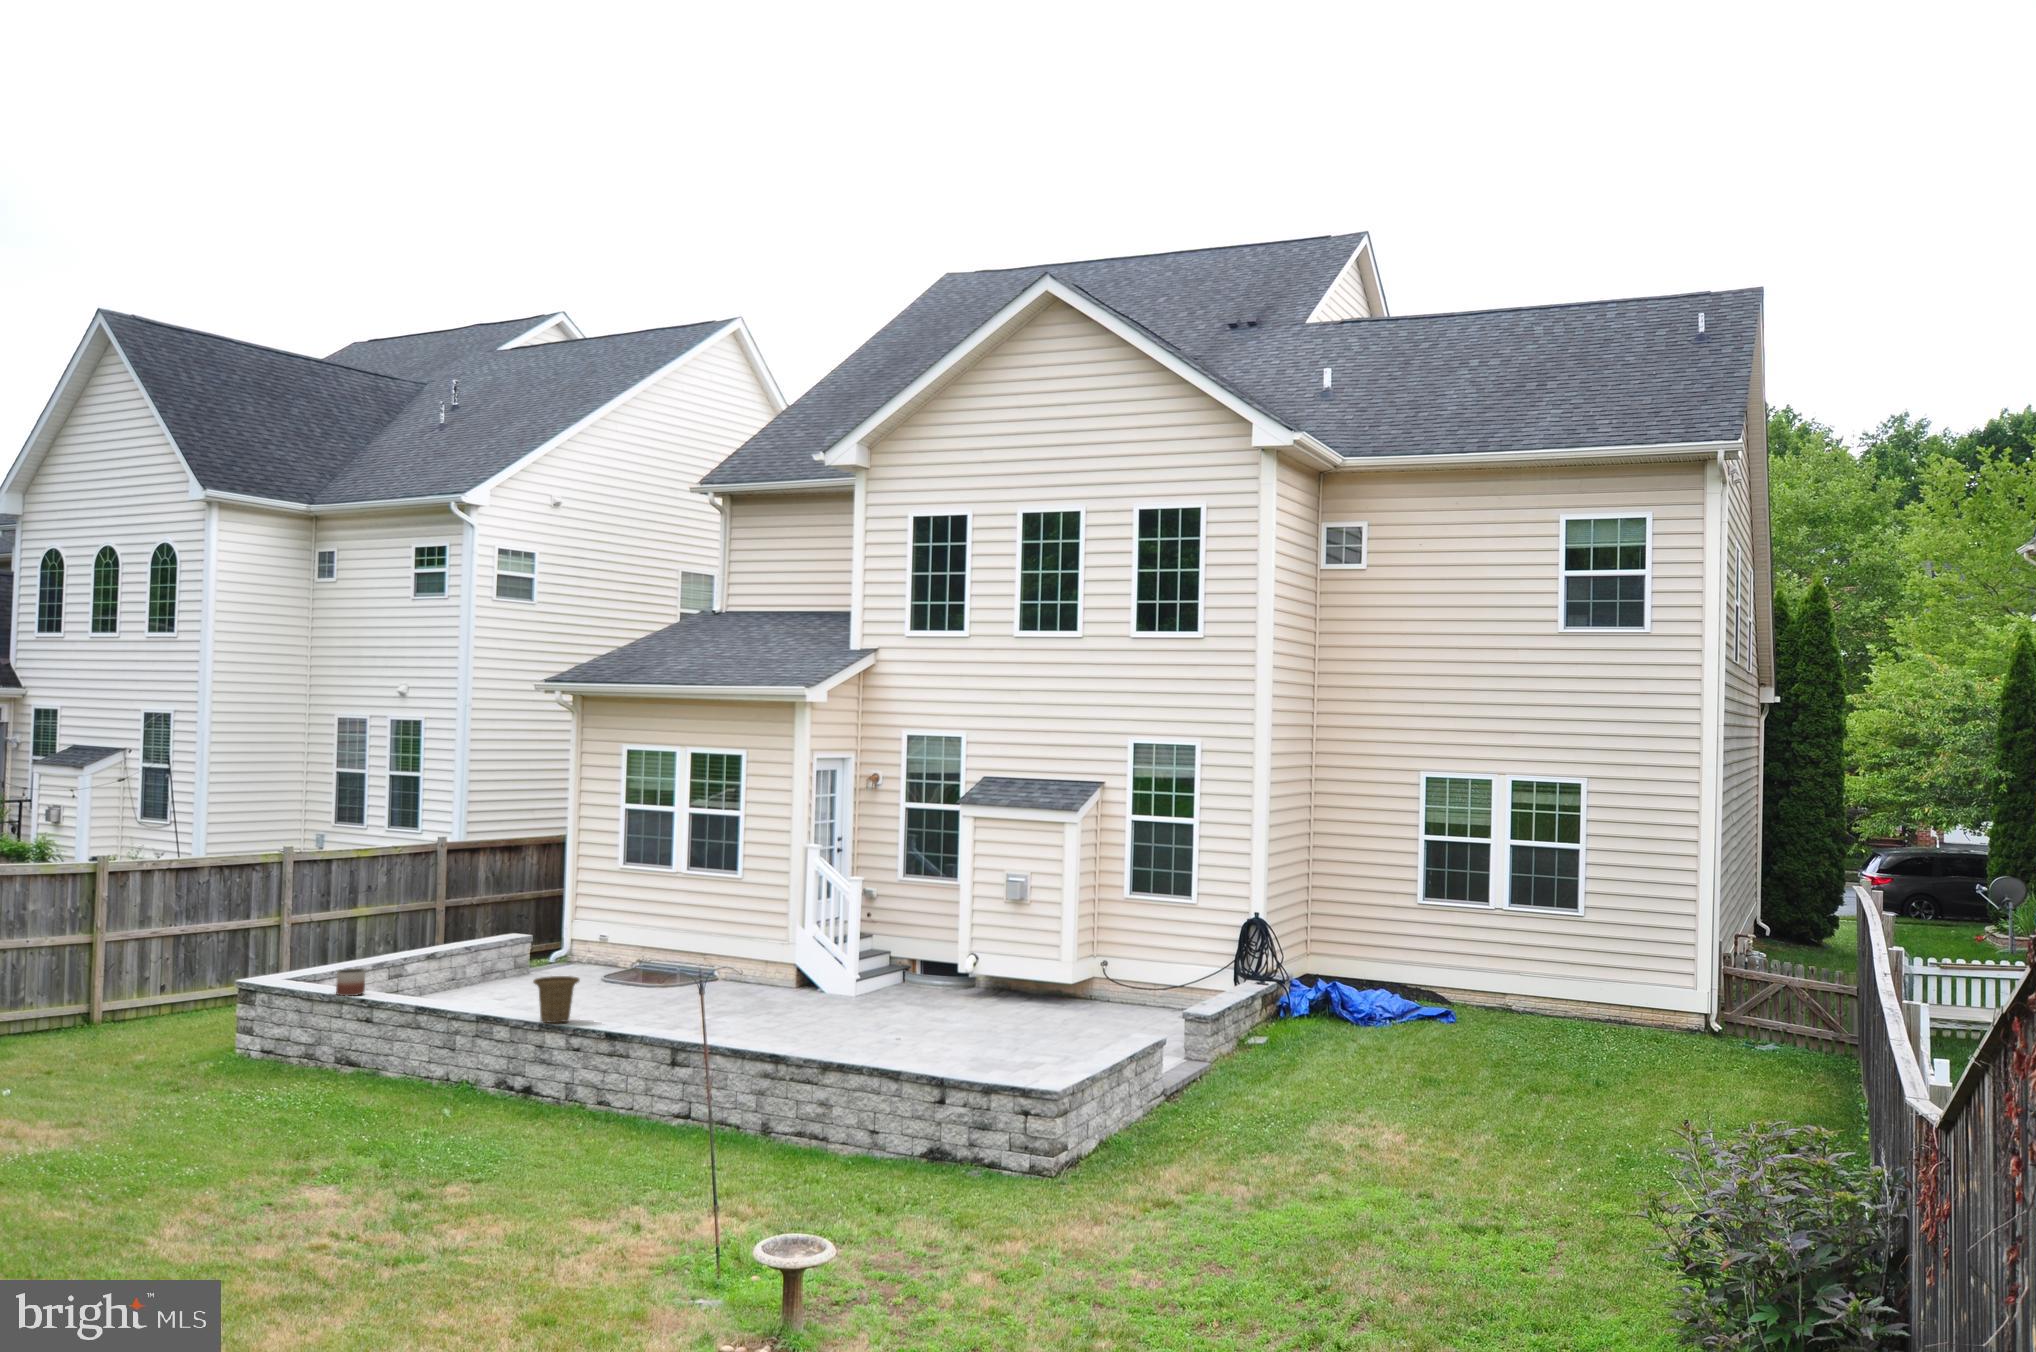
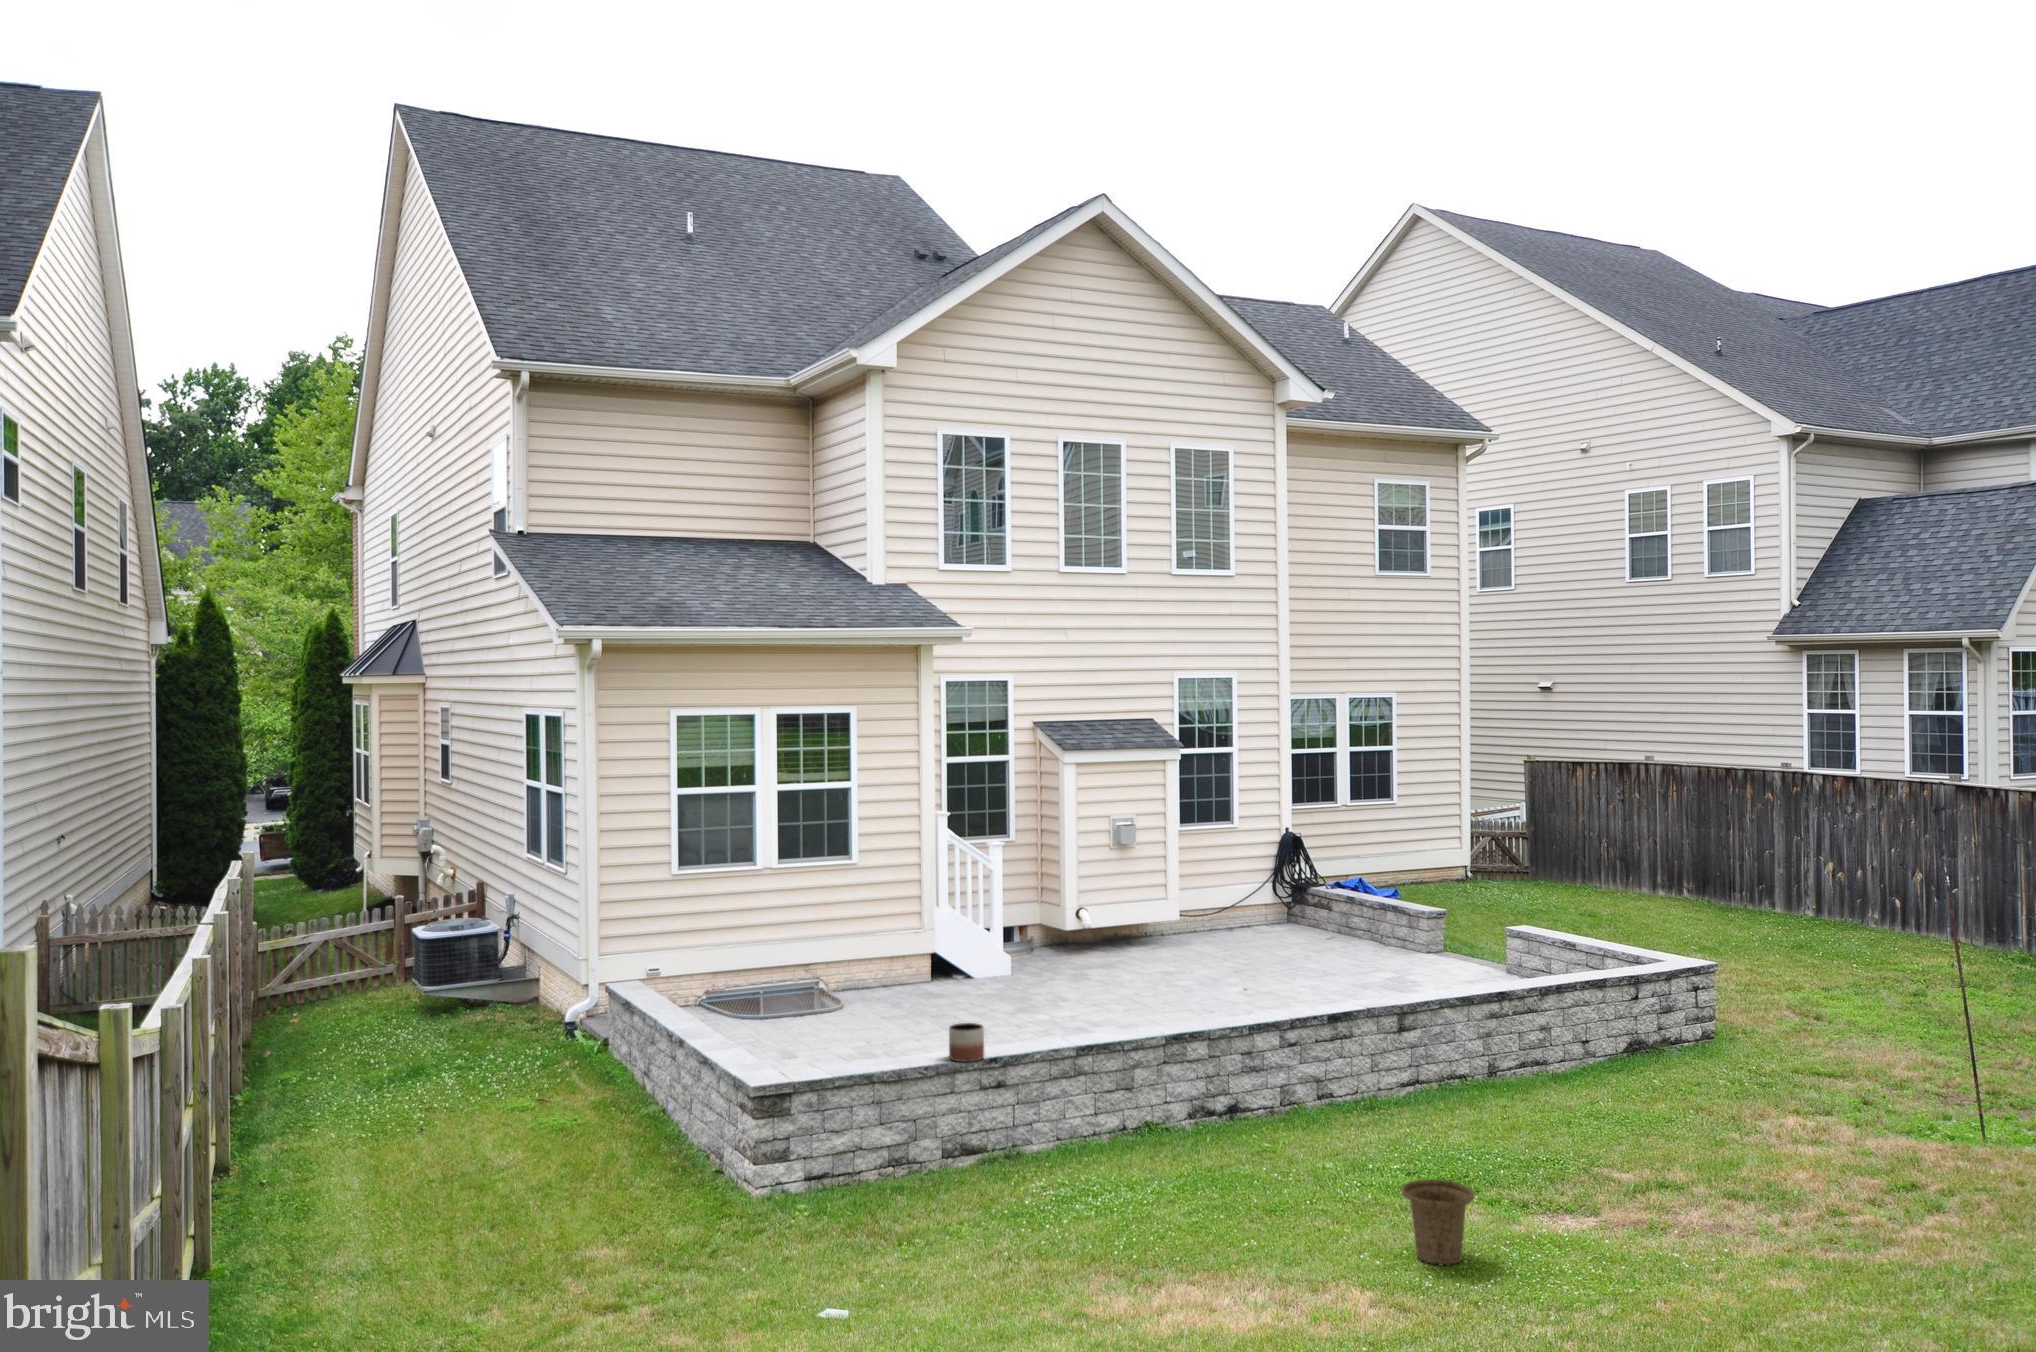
basket: present [533,976,579,1023] -> present [1401,1179,1475,1266]

